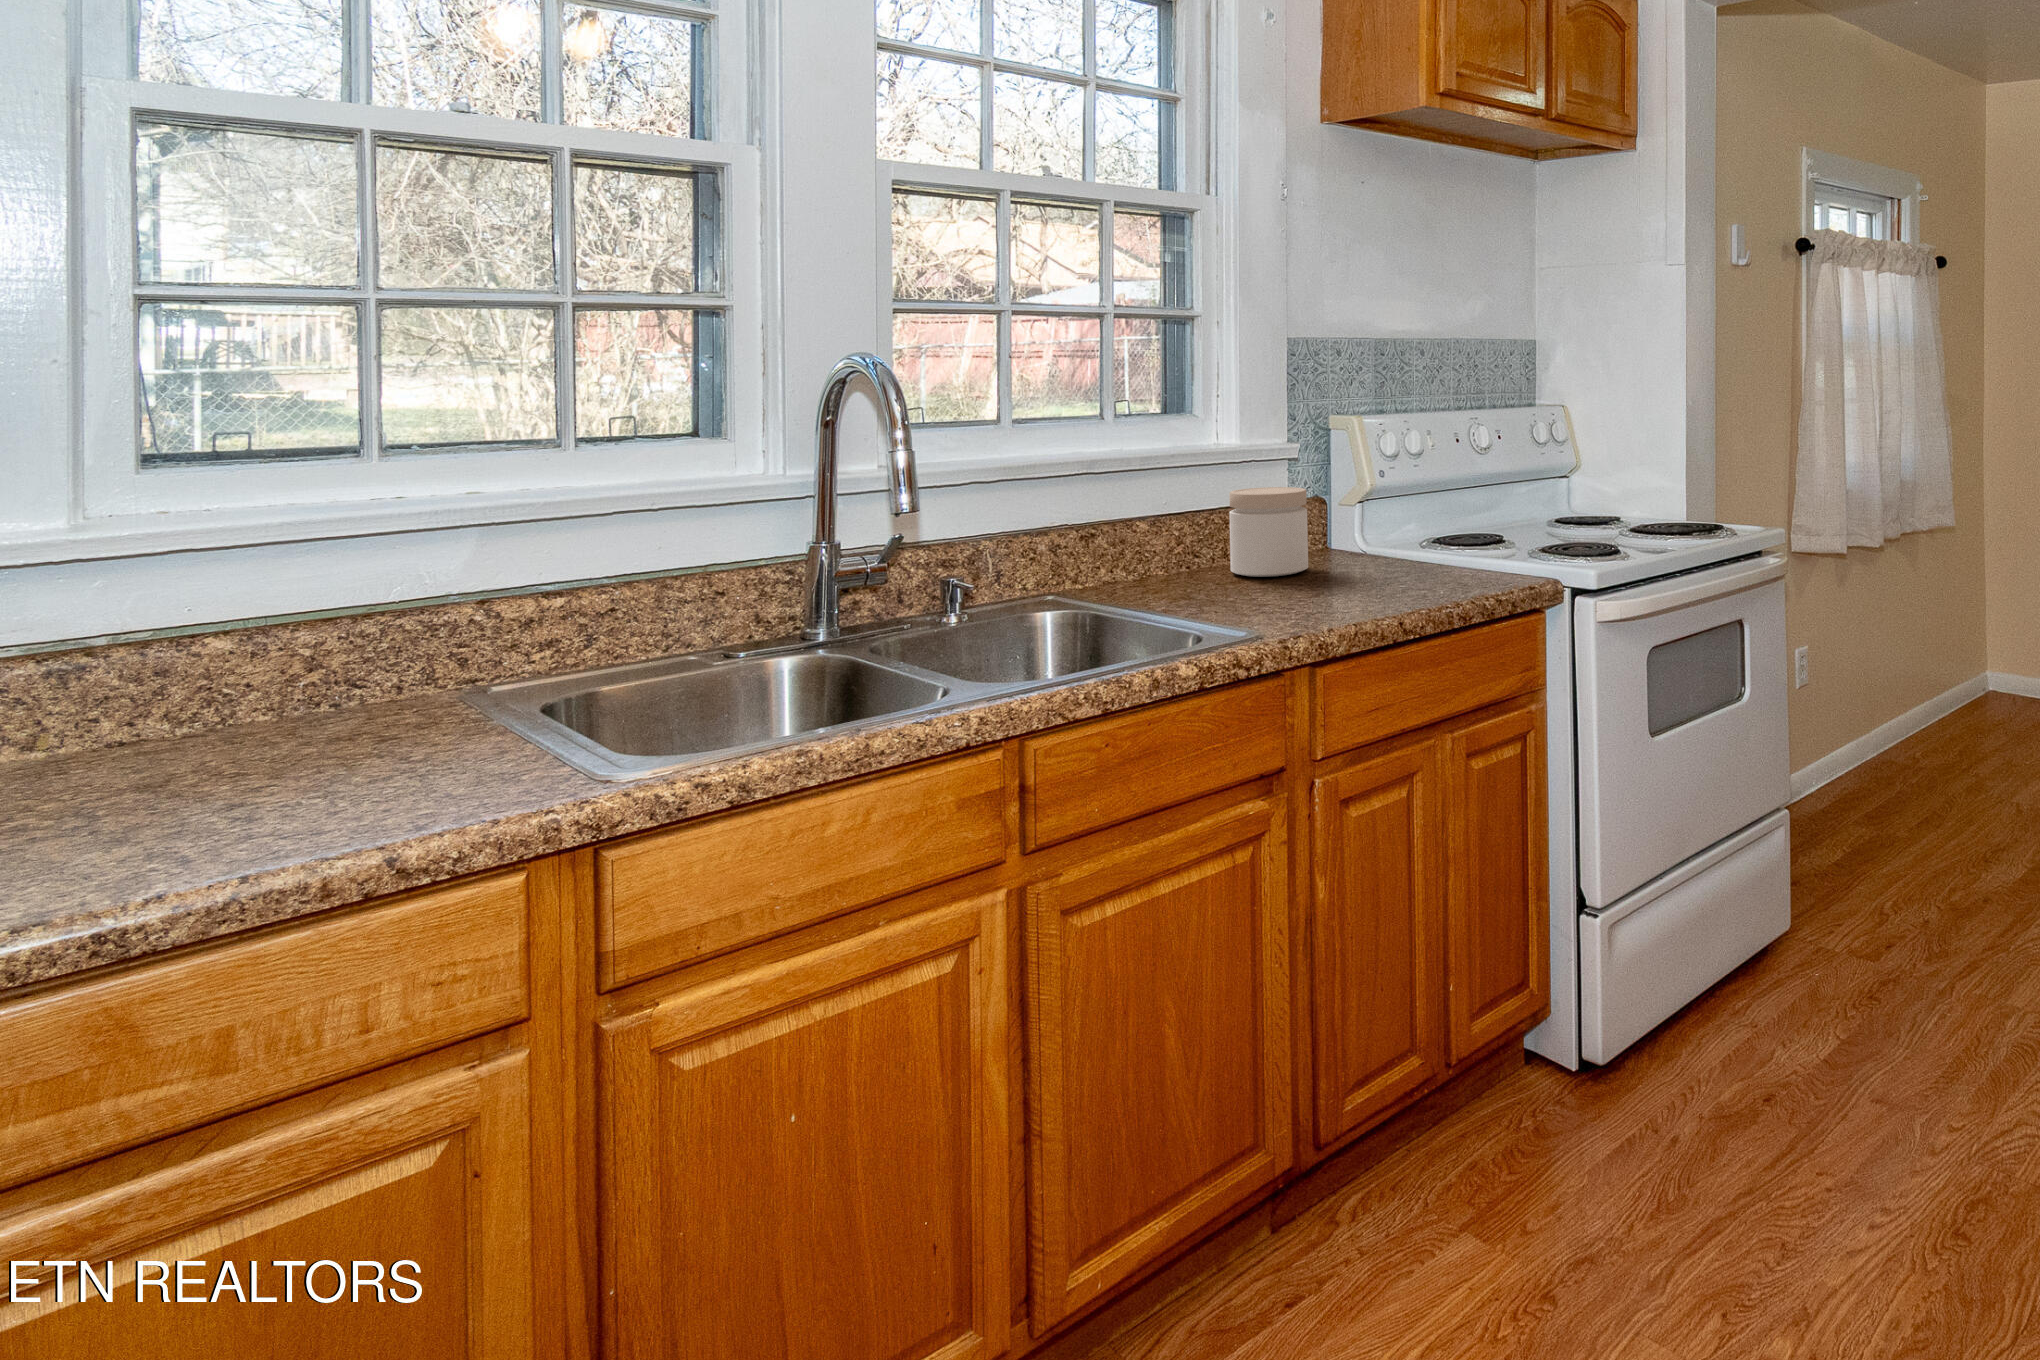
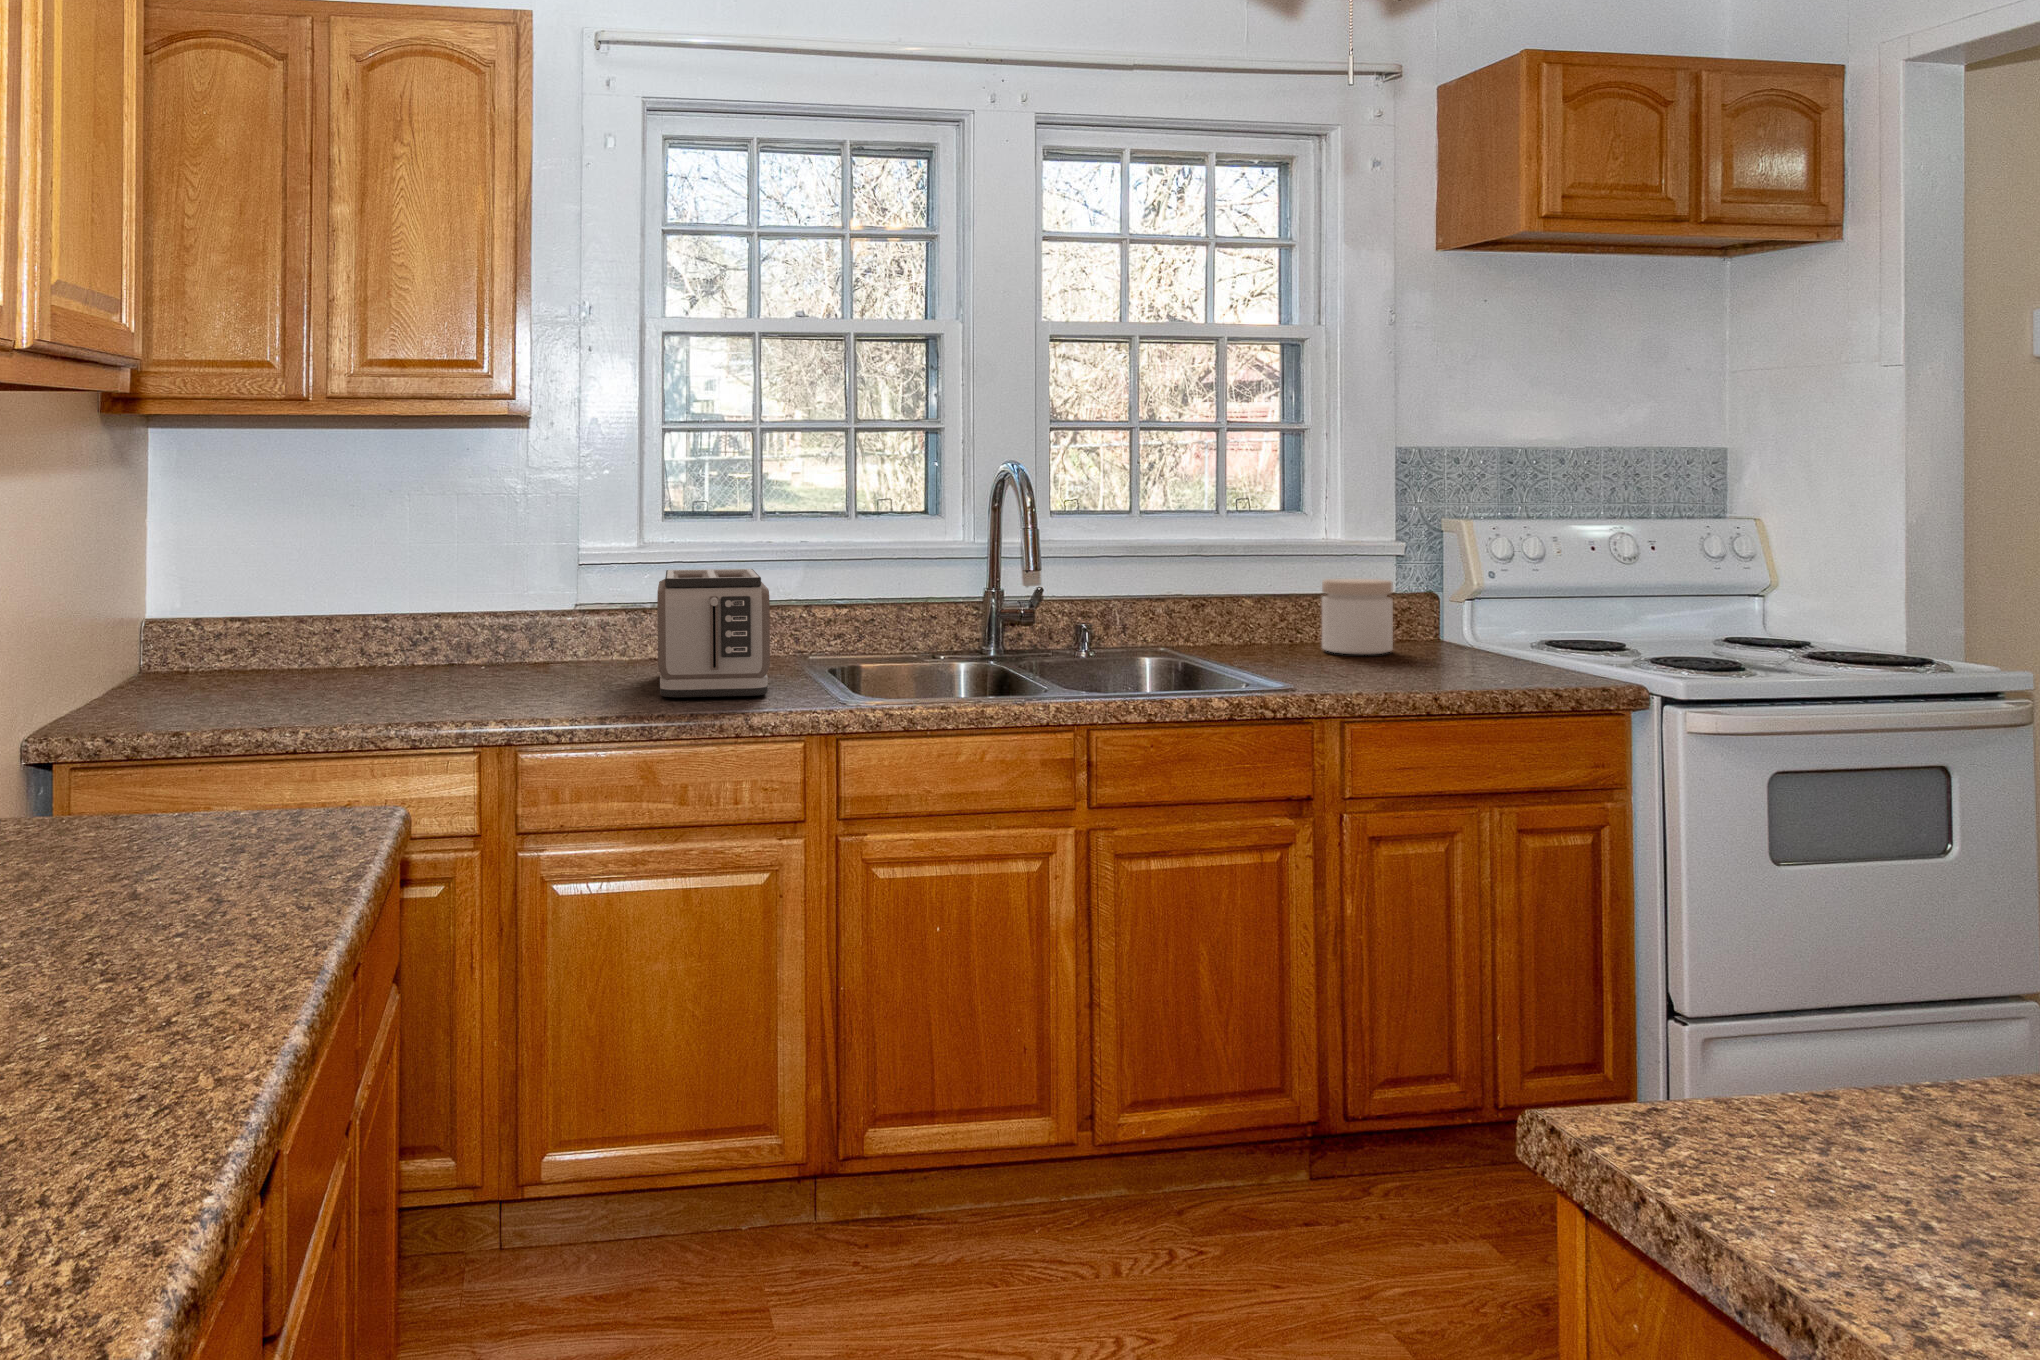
toaster: none [143,553,435,840] -> present [657,569,770,697]

